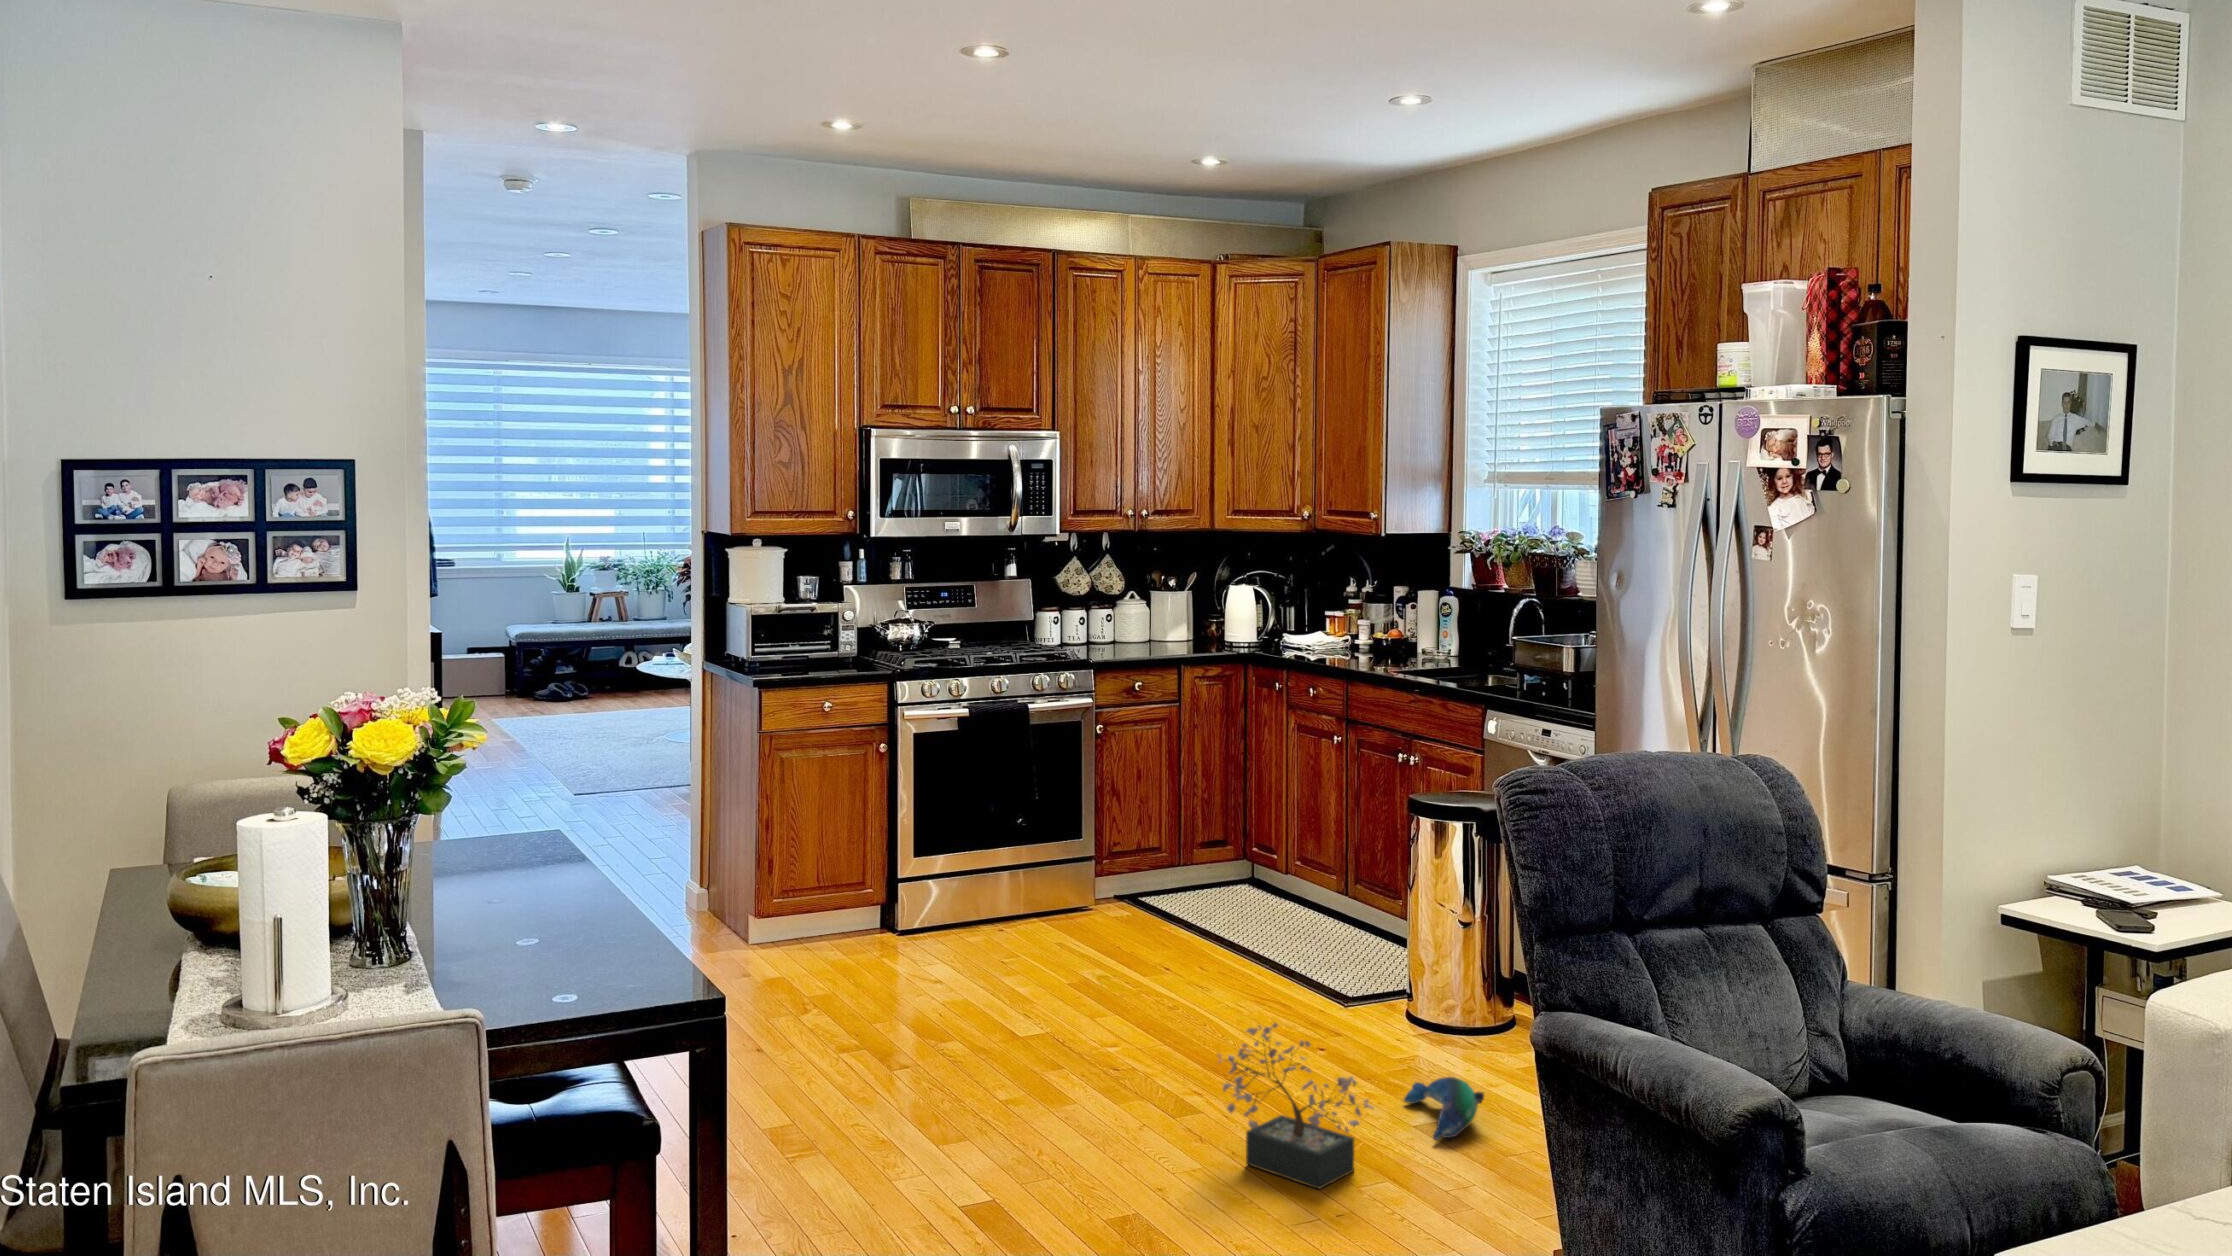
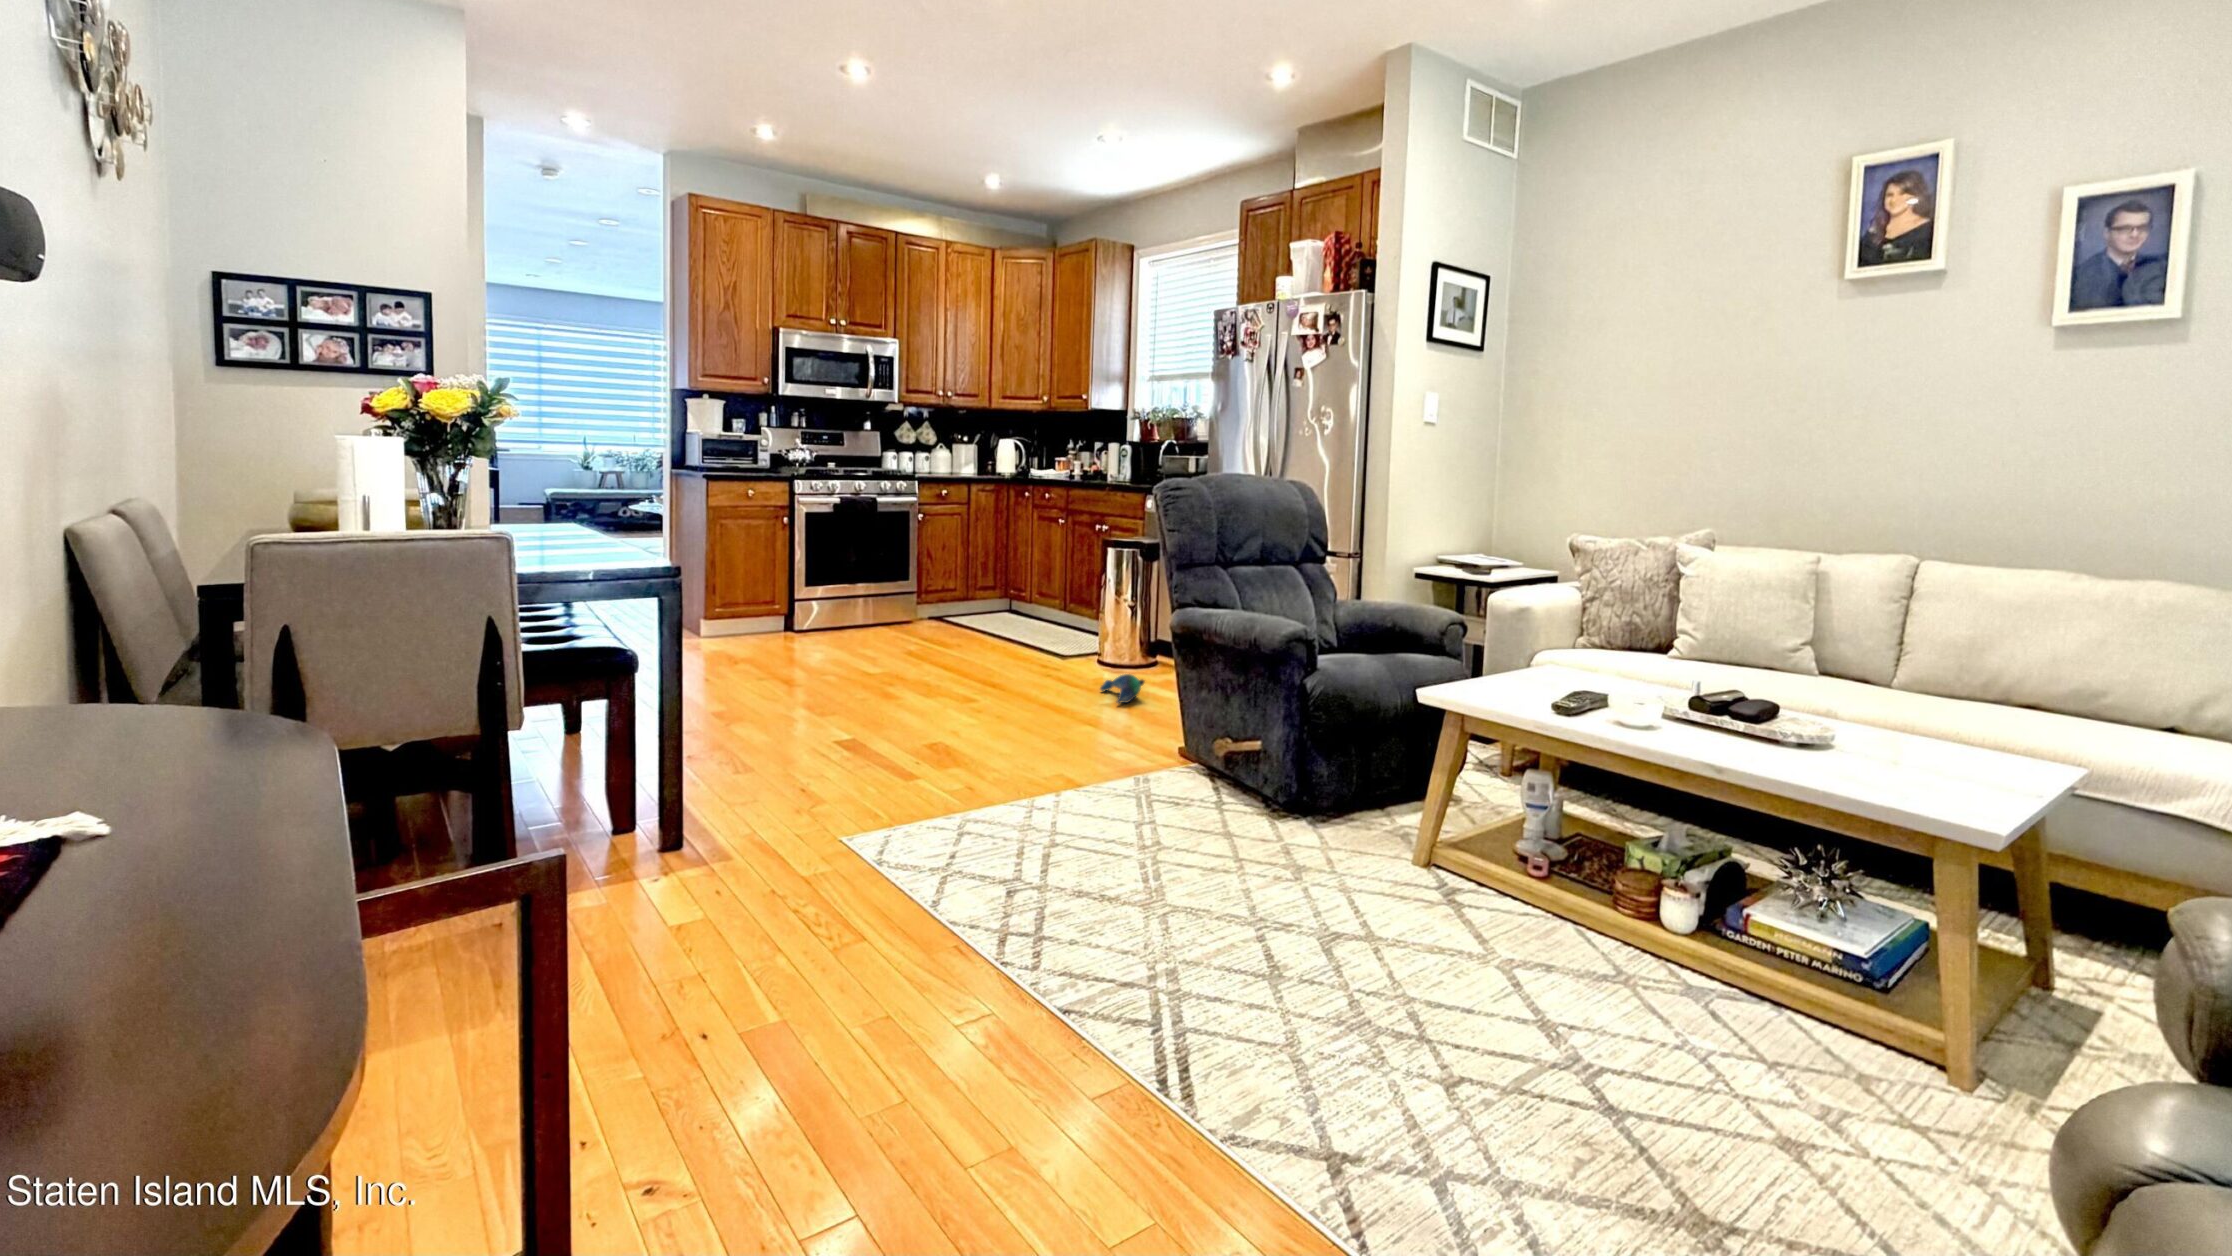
decorative plant: present [1218,1023,1373,1189] -> none [995,639,1085,724]

